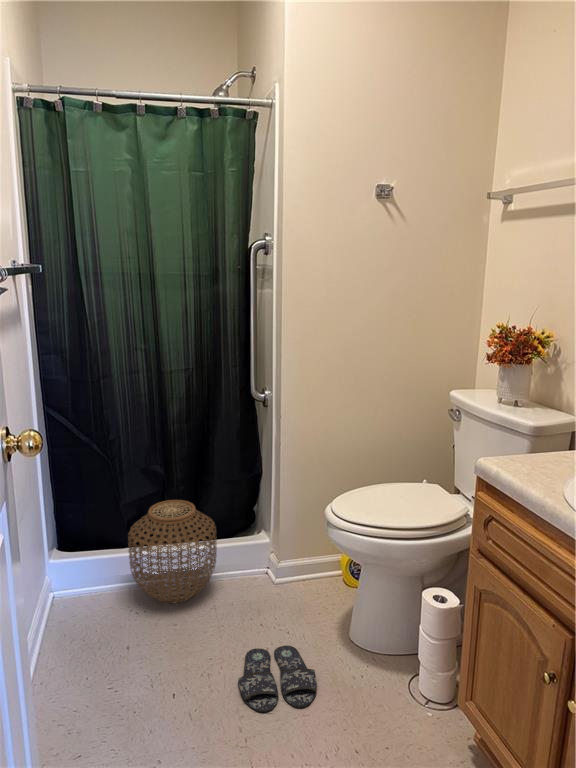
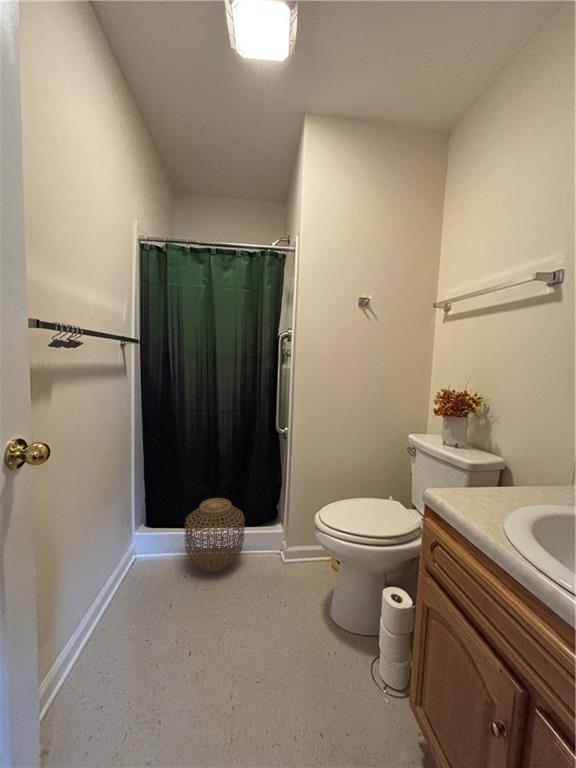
slippers: present [238,646,317,712] -> none [241,617,300,679]

